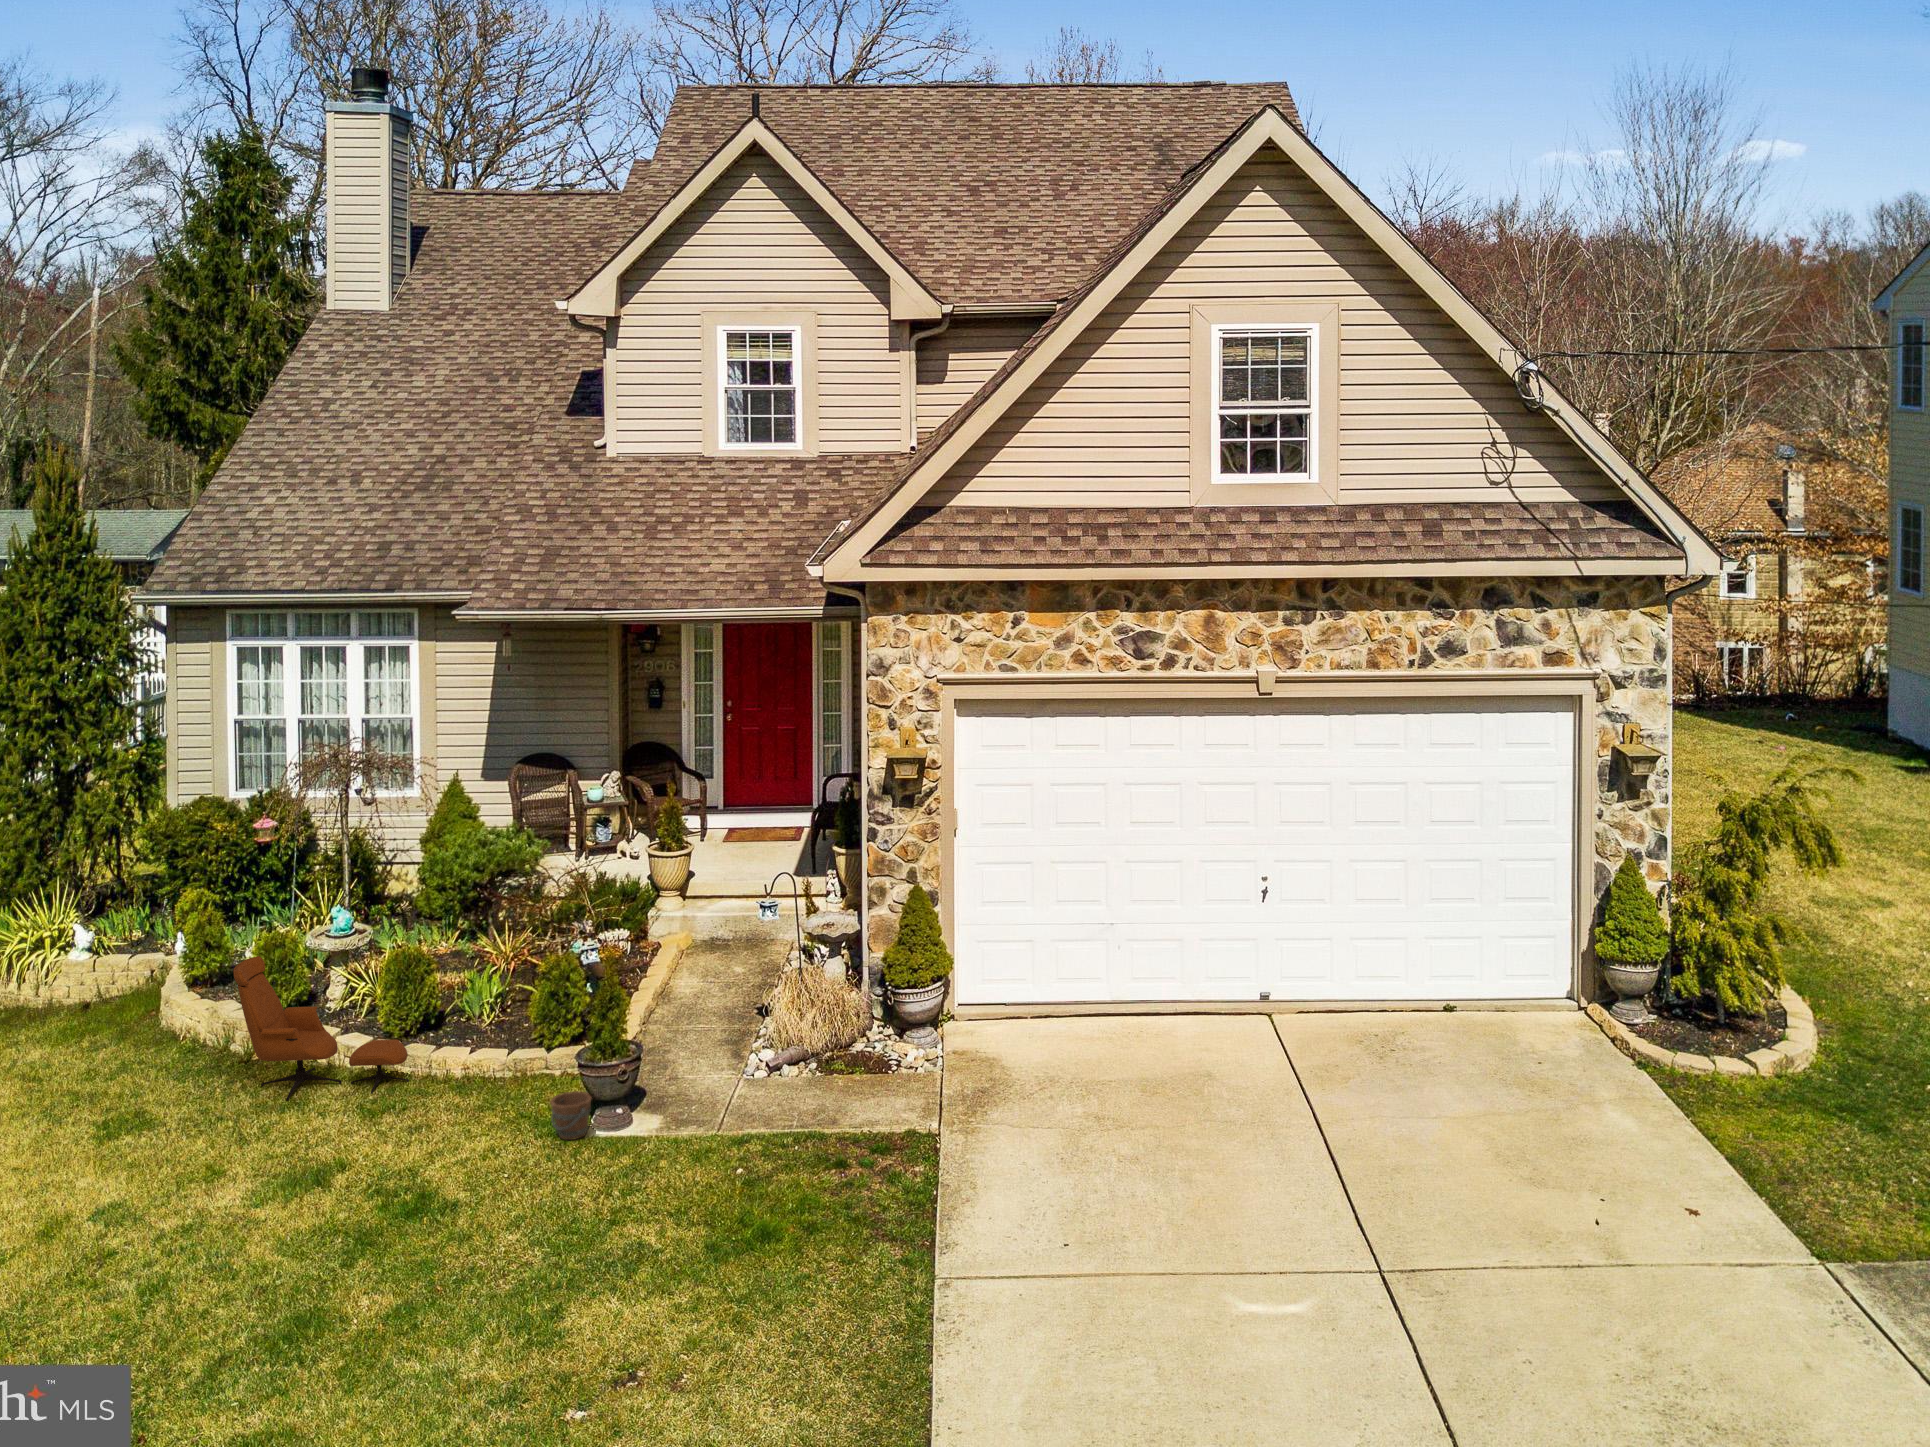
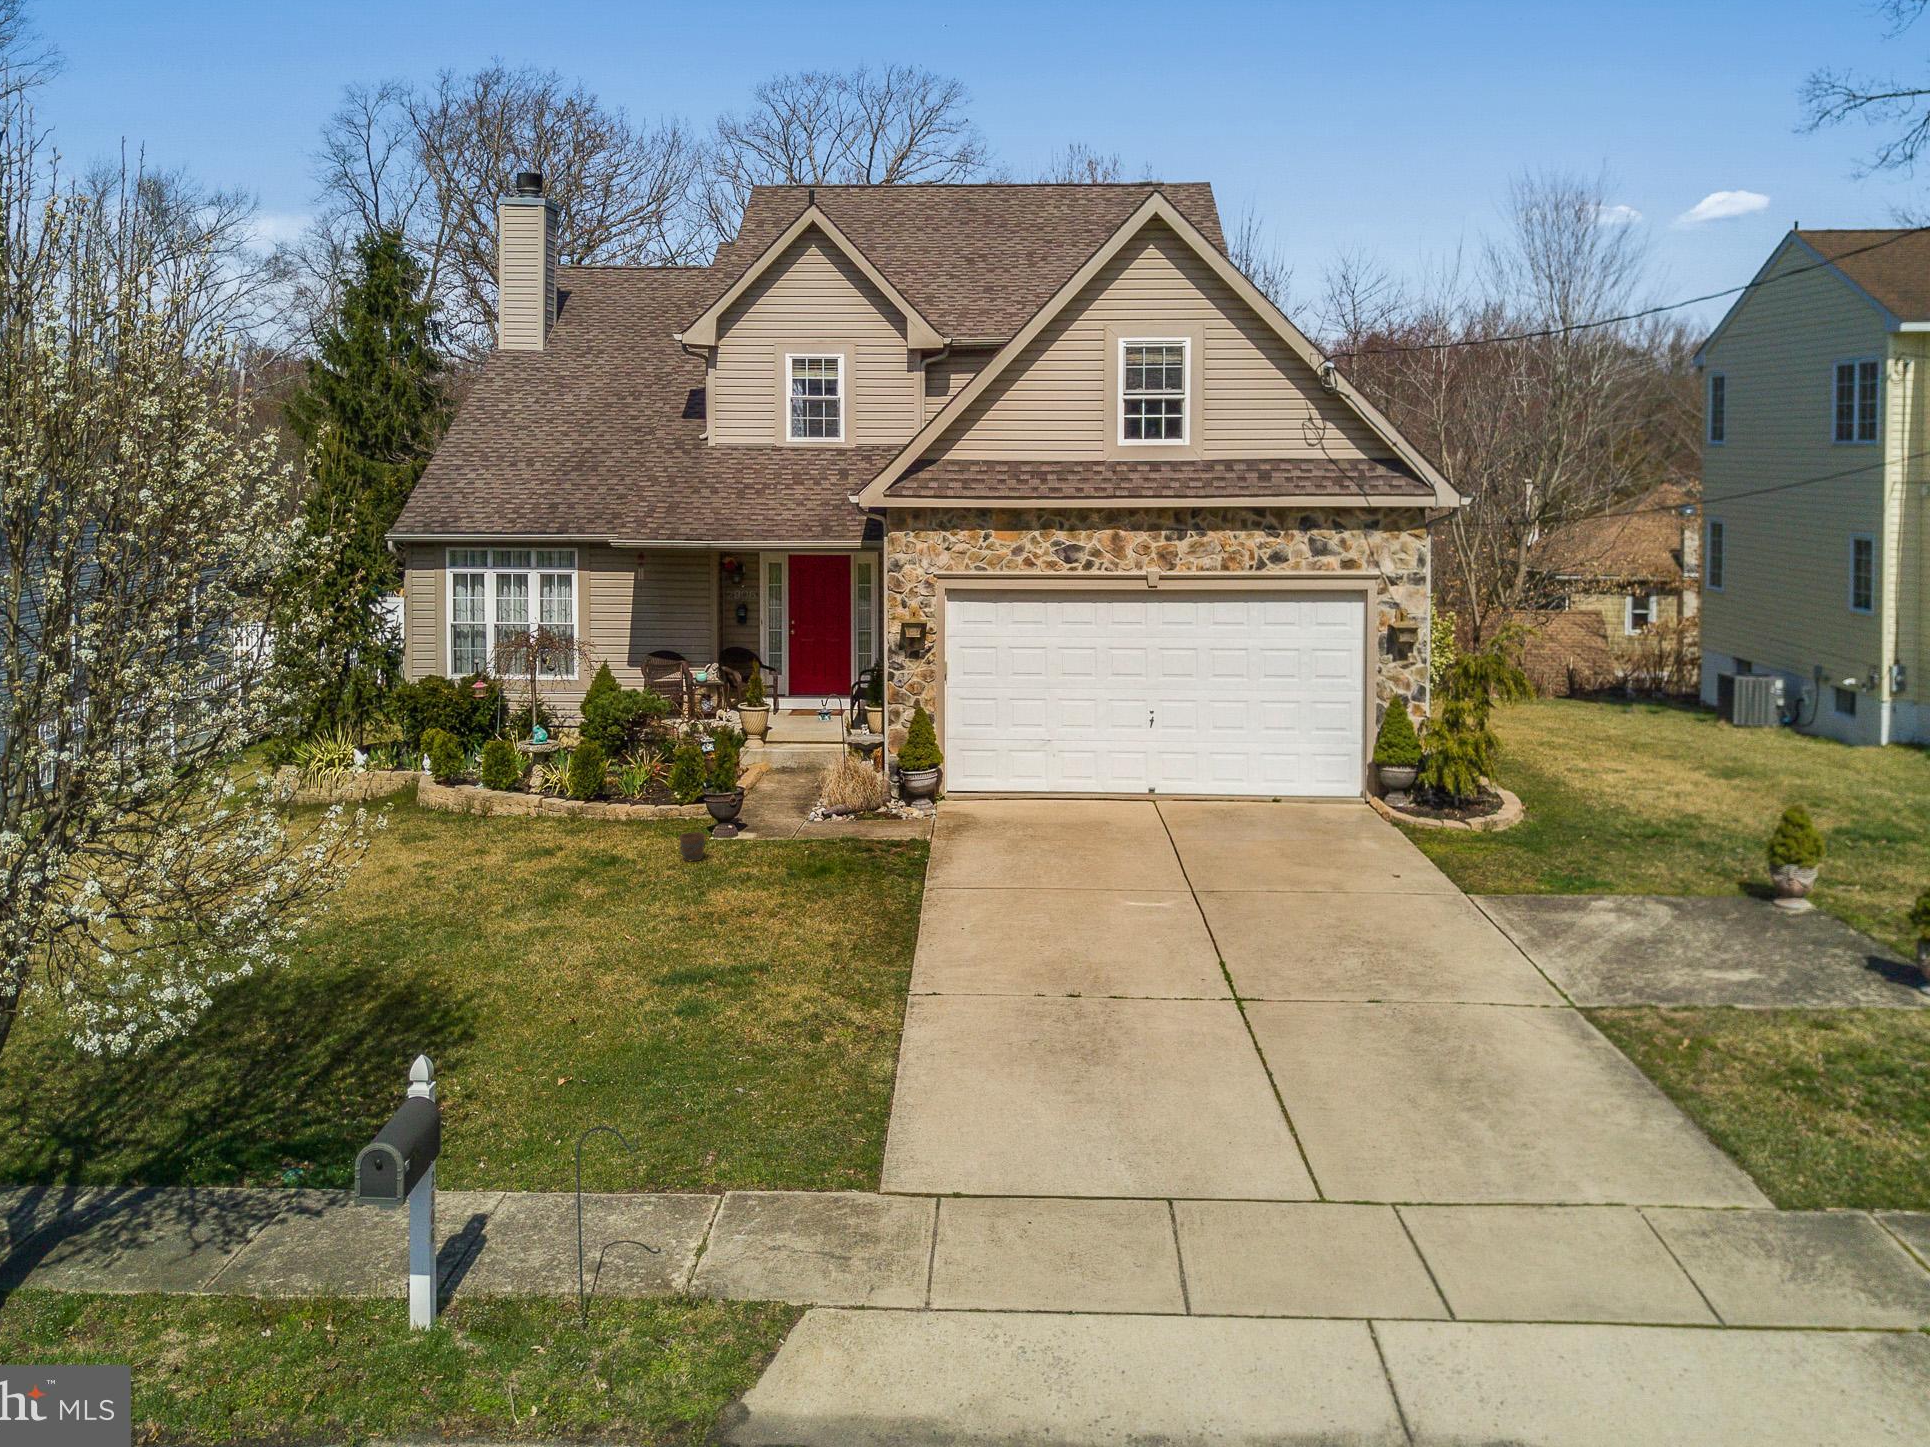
lounge chair: present [234,956,409,1100] -> none [470,752,584,843]

